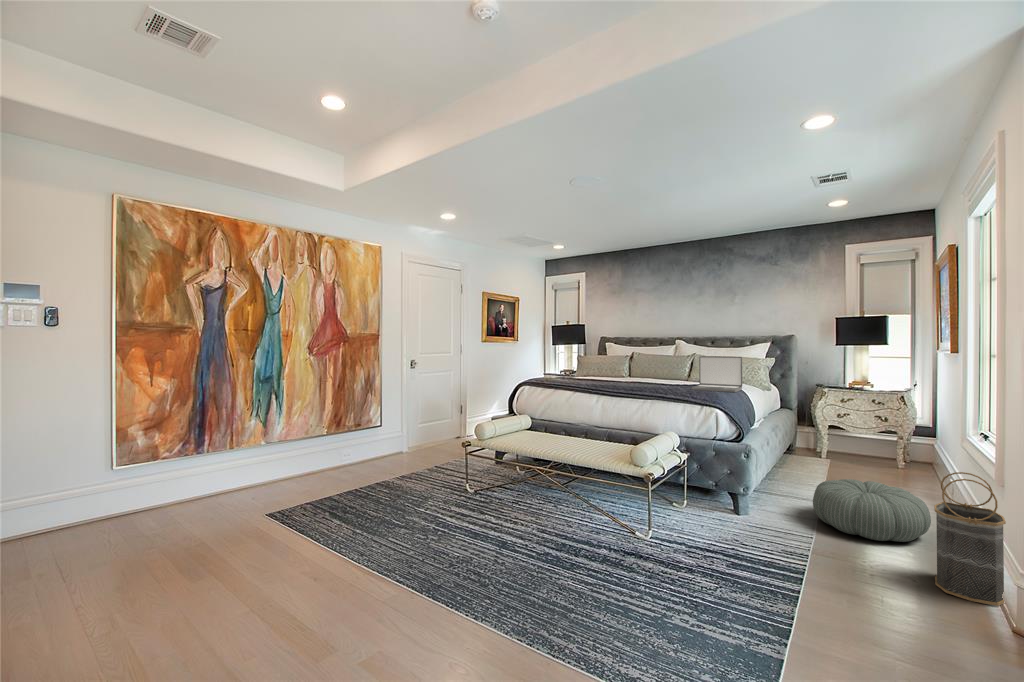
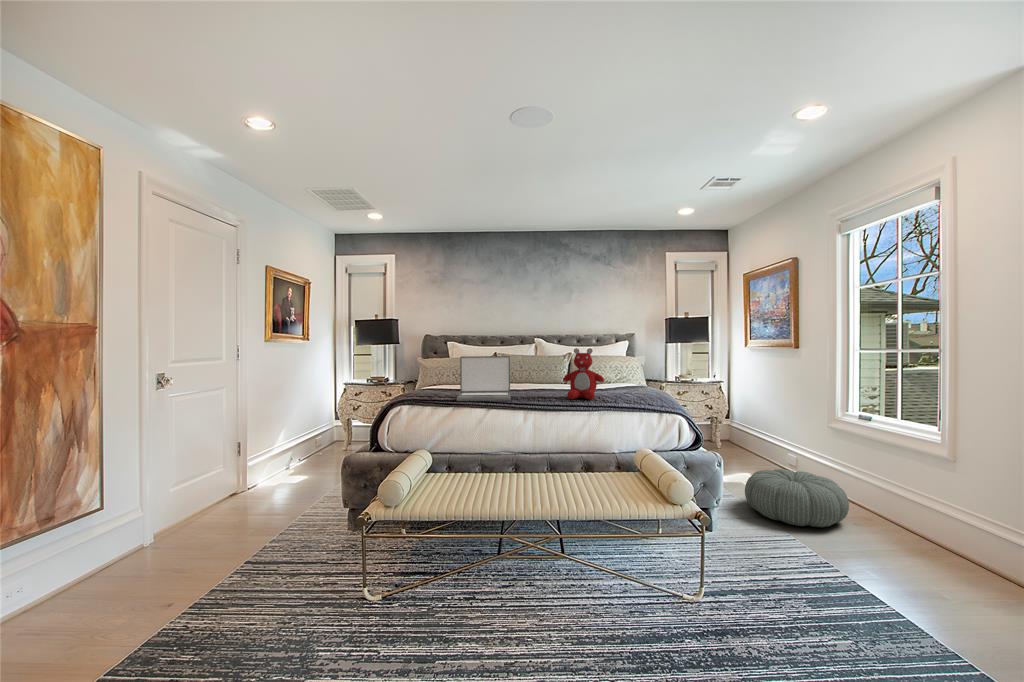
teddy bear: none [637,349,673,391] -> present [563,348,604,400]
laptop: present [691,356,742,392] -> present [457,356,510,401]
basket: present [934,472,1006,606] -> none [906,455,978,572]

